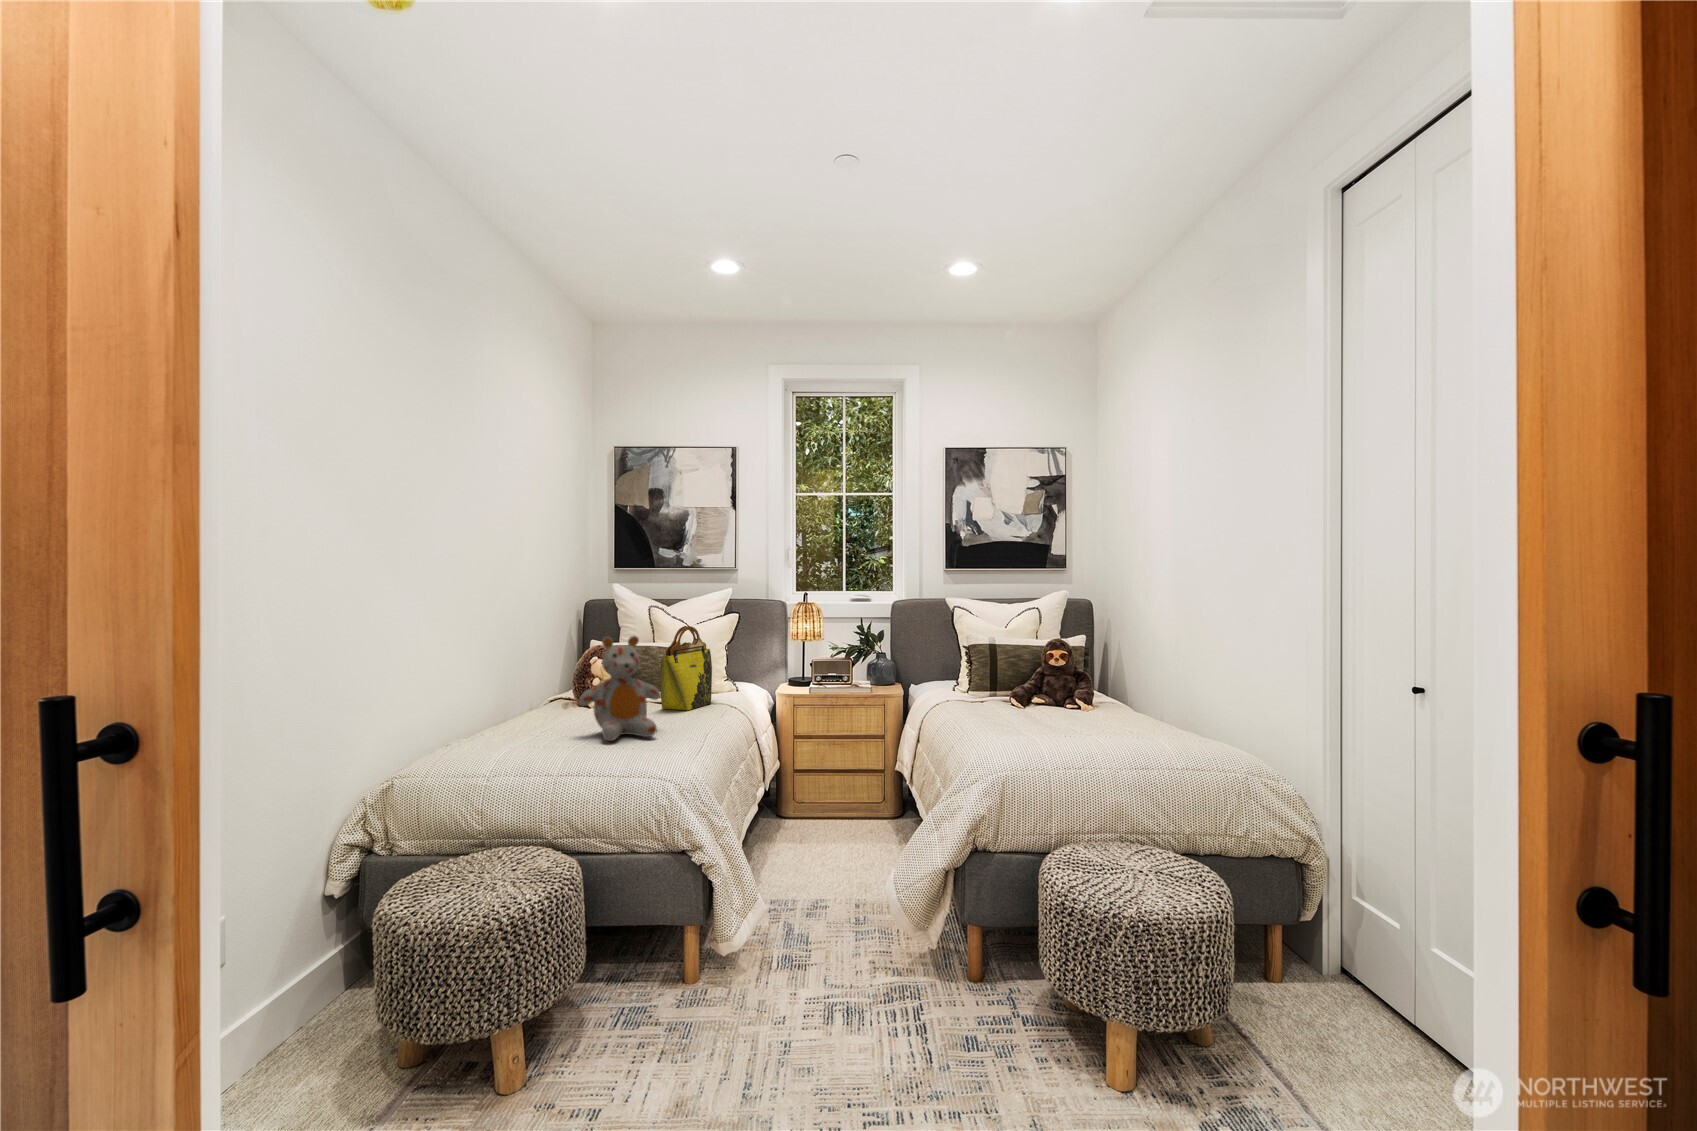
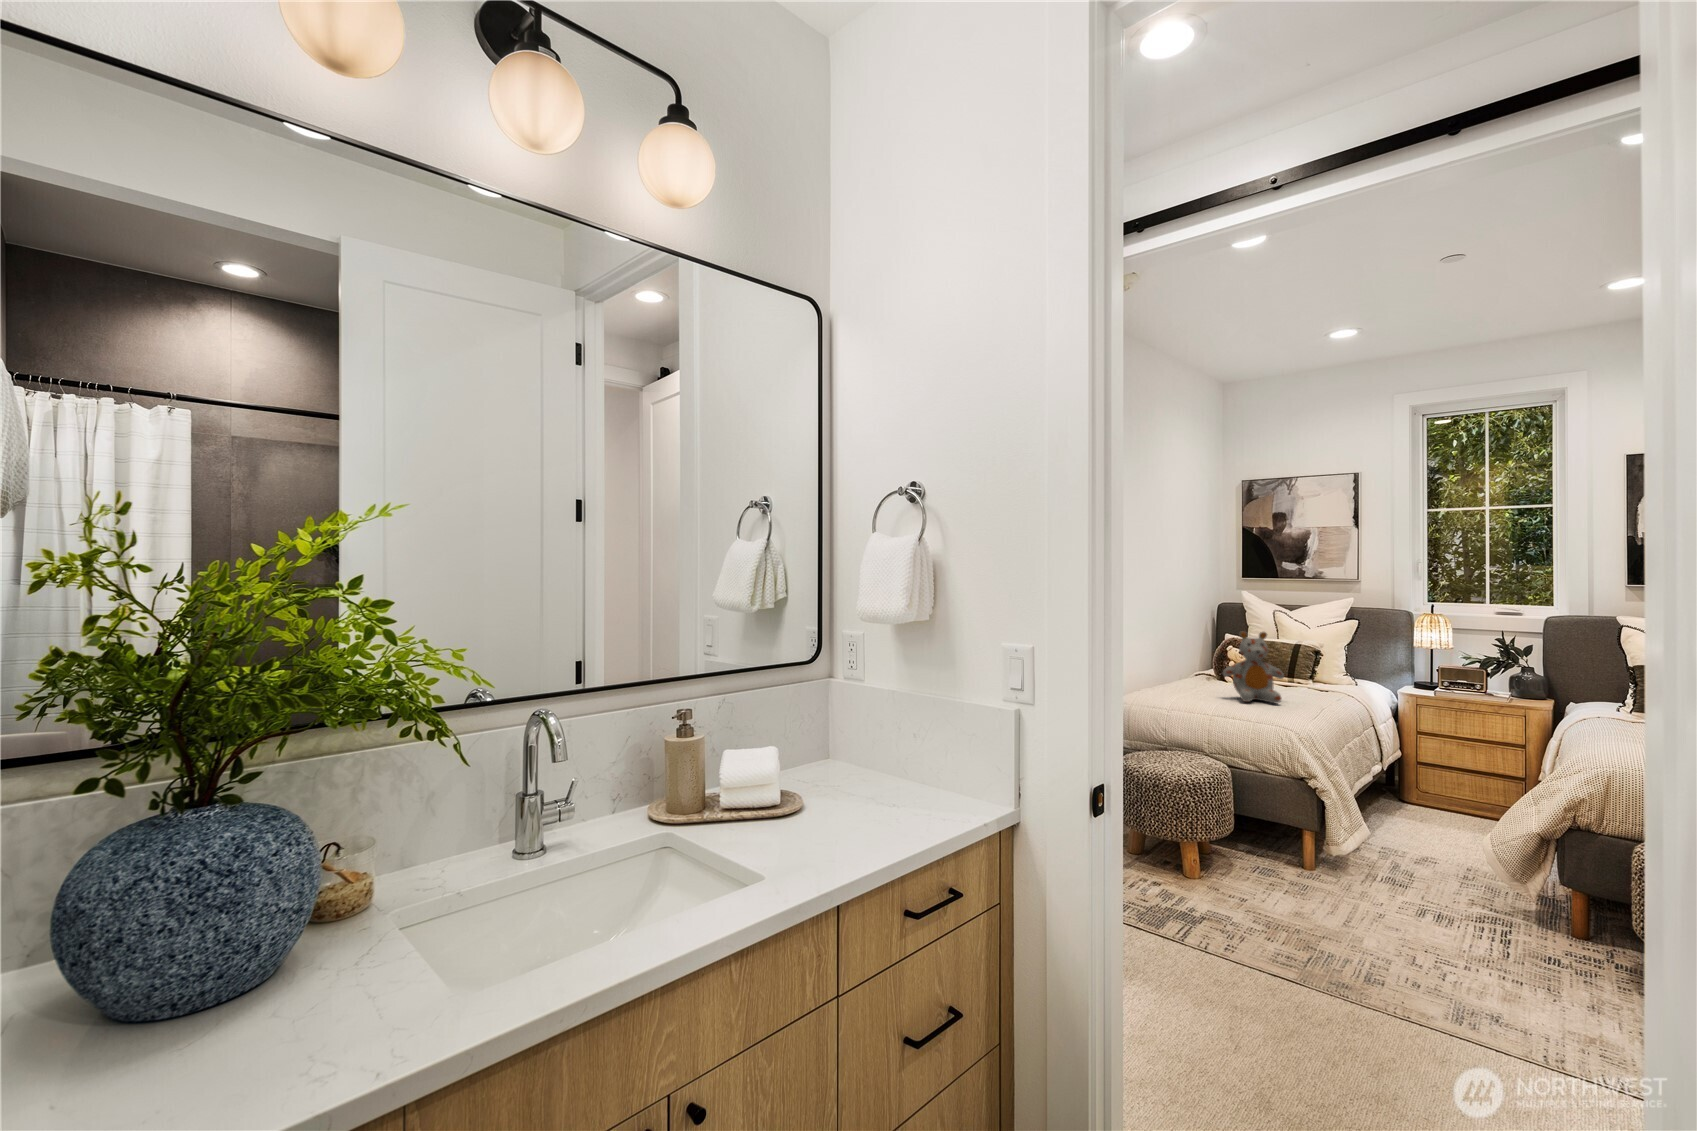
tote bag: present [660,626,712,710] -> none [1284,627,1330,693]

